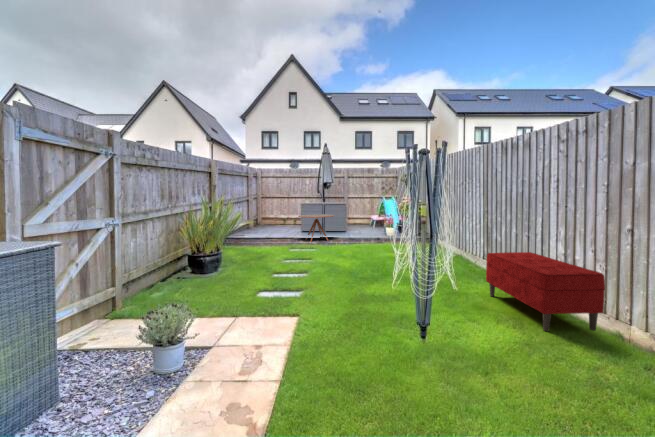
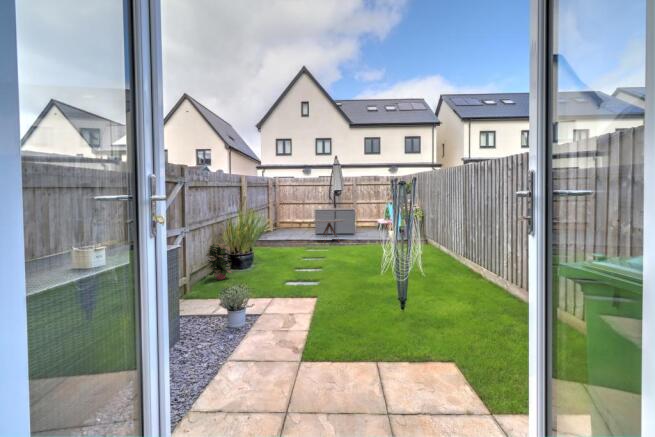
decorative plant: none [151,240,190,288] -> present [206,243,232,279]
bench: present [486,252,605,331] -> none [458,251,529,305]

